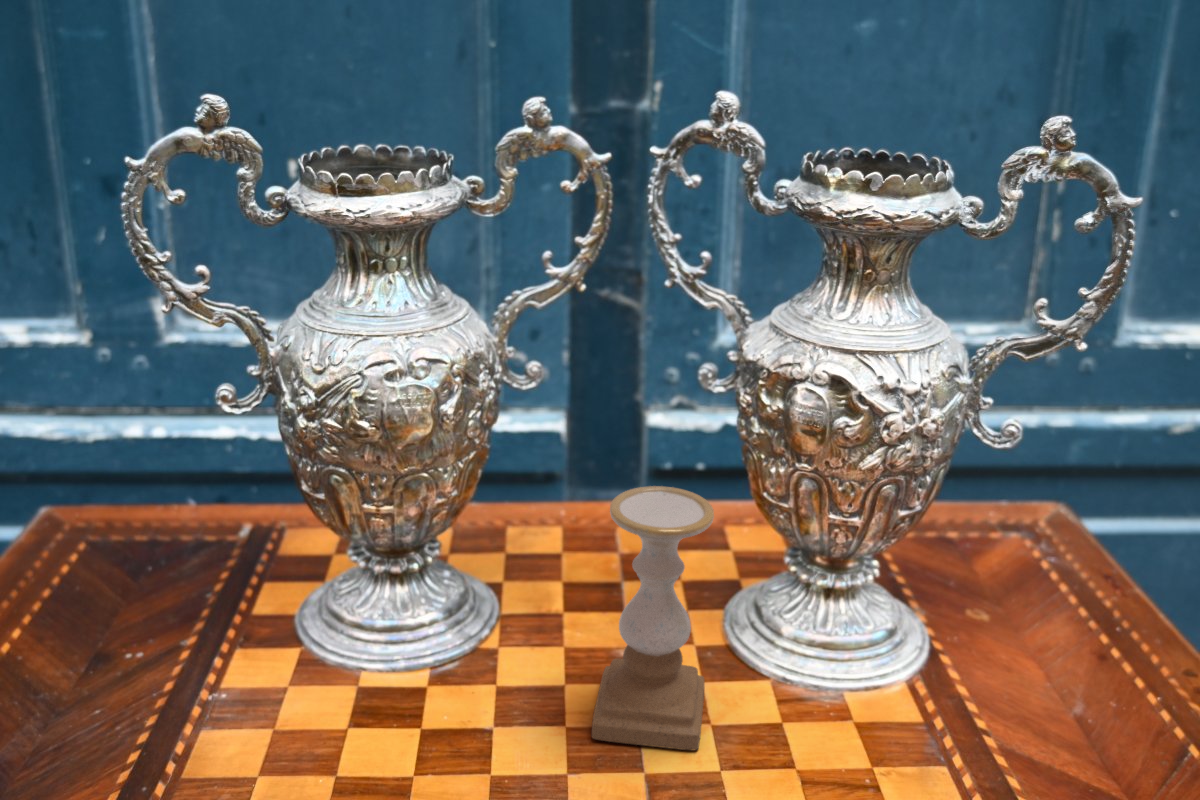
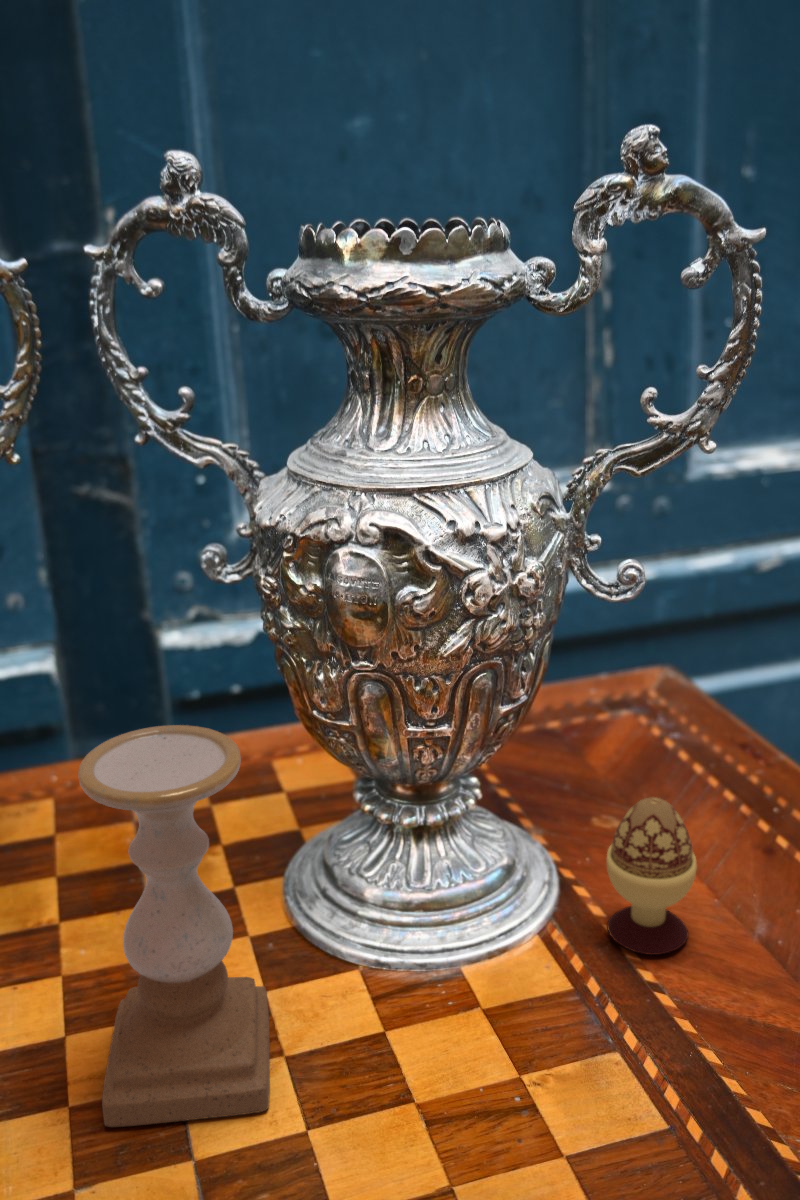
decorative egg: none [958,595,1032,711] -> present [606,797,697,955]

